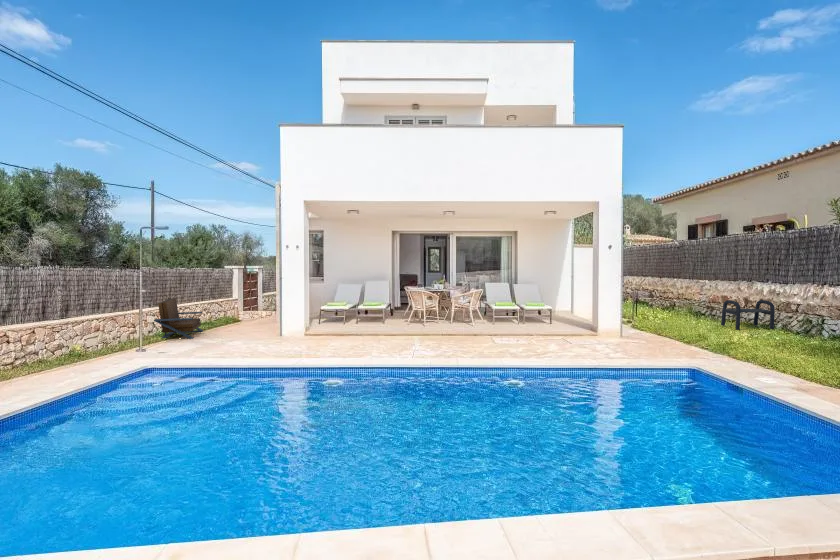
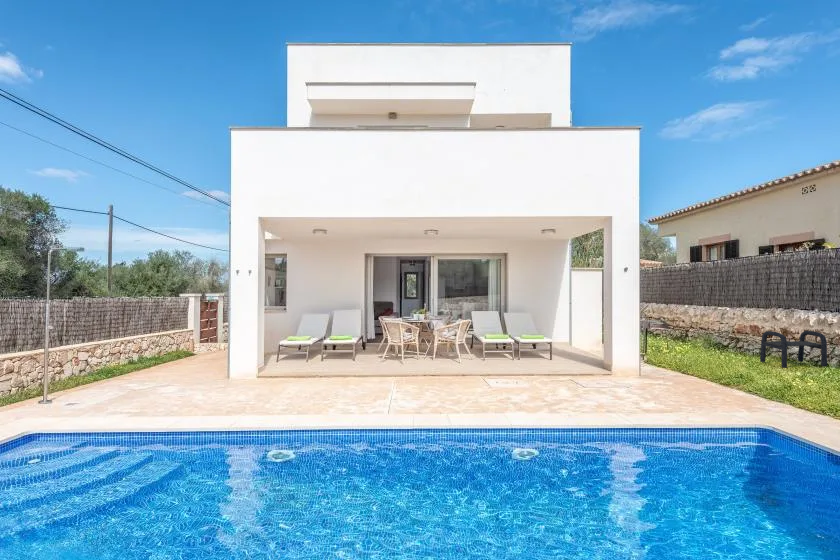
lounge chair: present [154,298,203,339] -> none [41,332,117,391]

